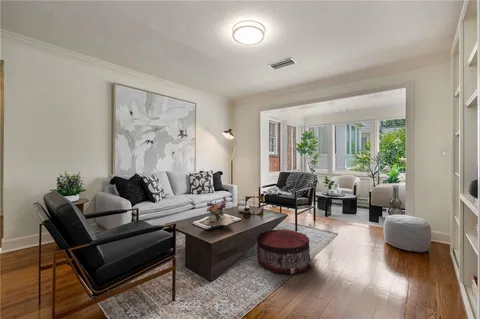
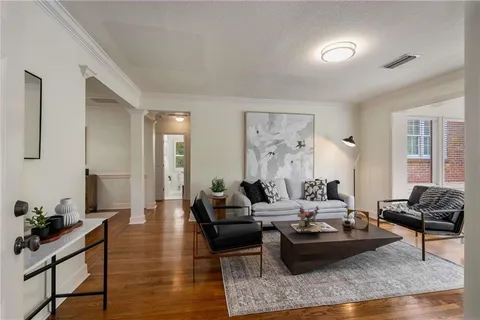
pouf: present [257,229,311,274] -> none [346,246,412,301]

